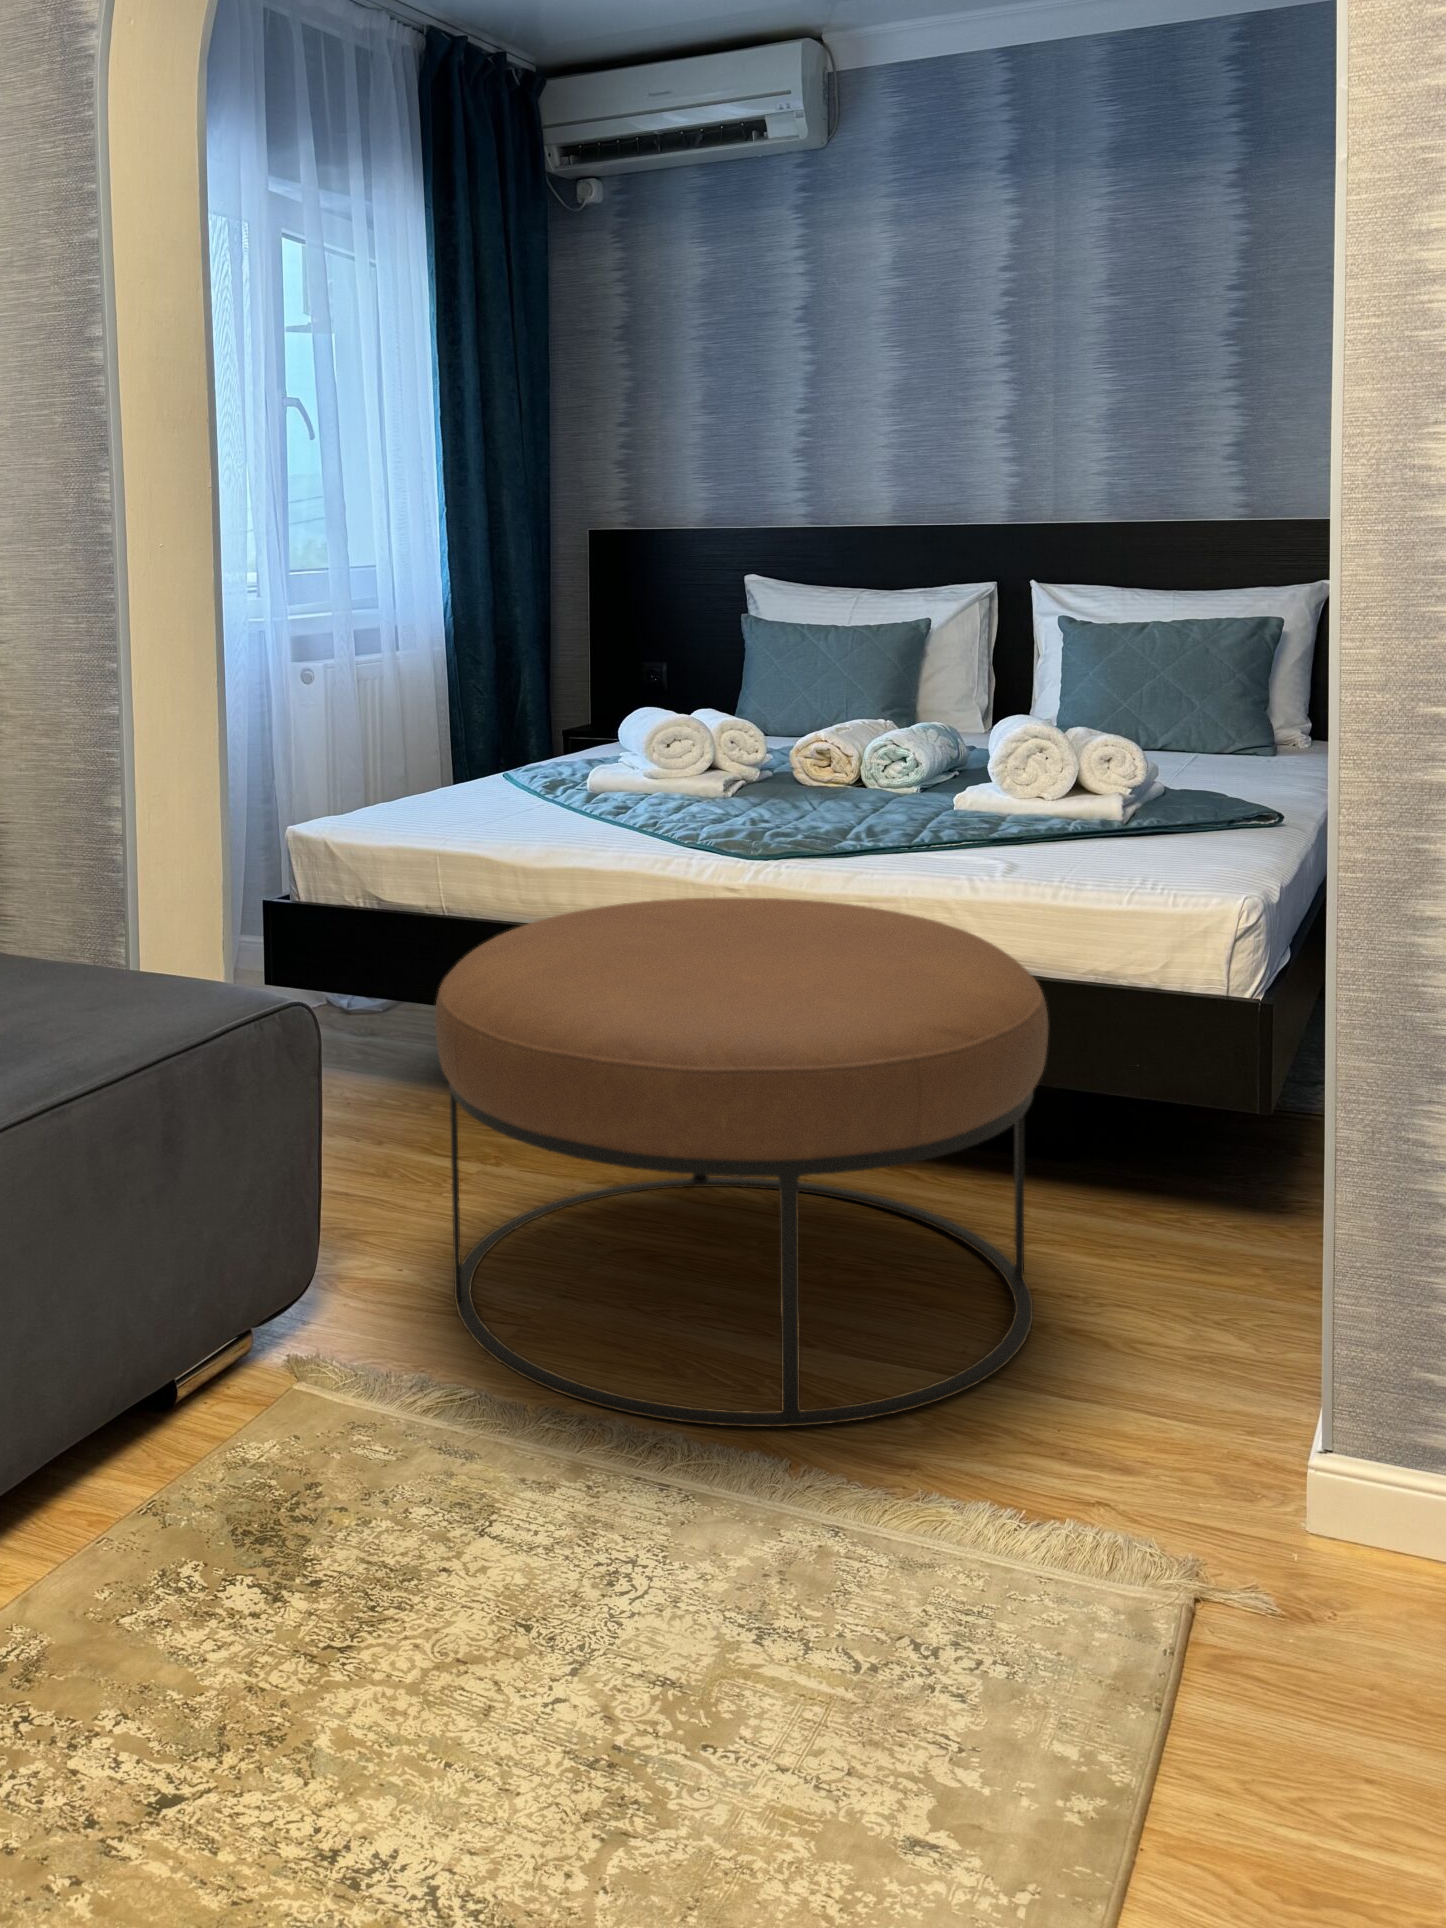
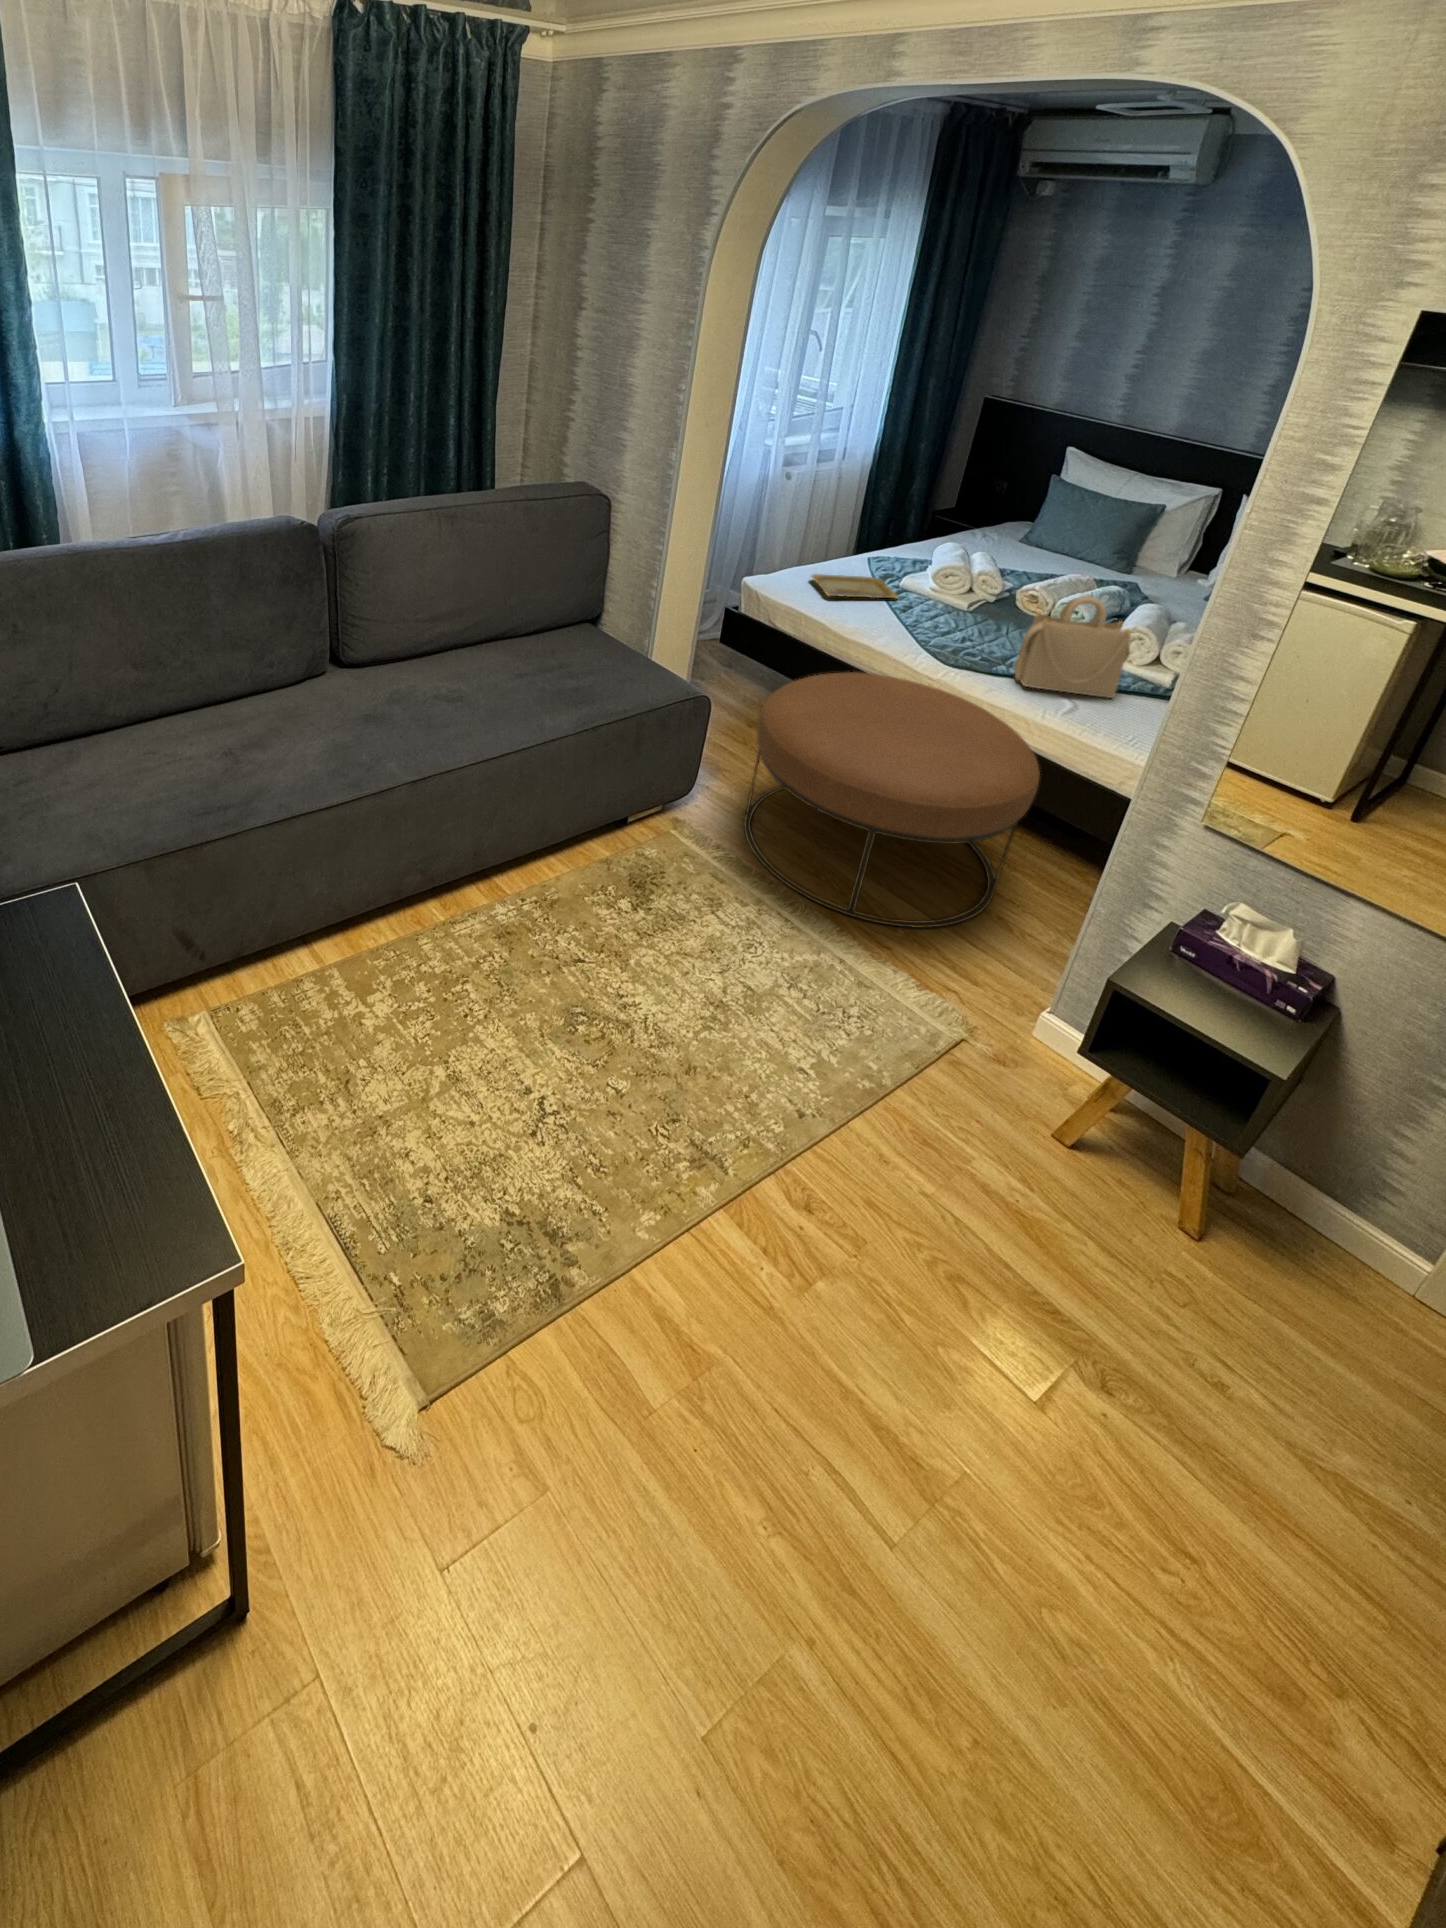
handbag: none [872,658,1057,860] -> present [1014,596,1131,698]
tray: none [419,784,600,817] -> present [812,574,898,598]

